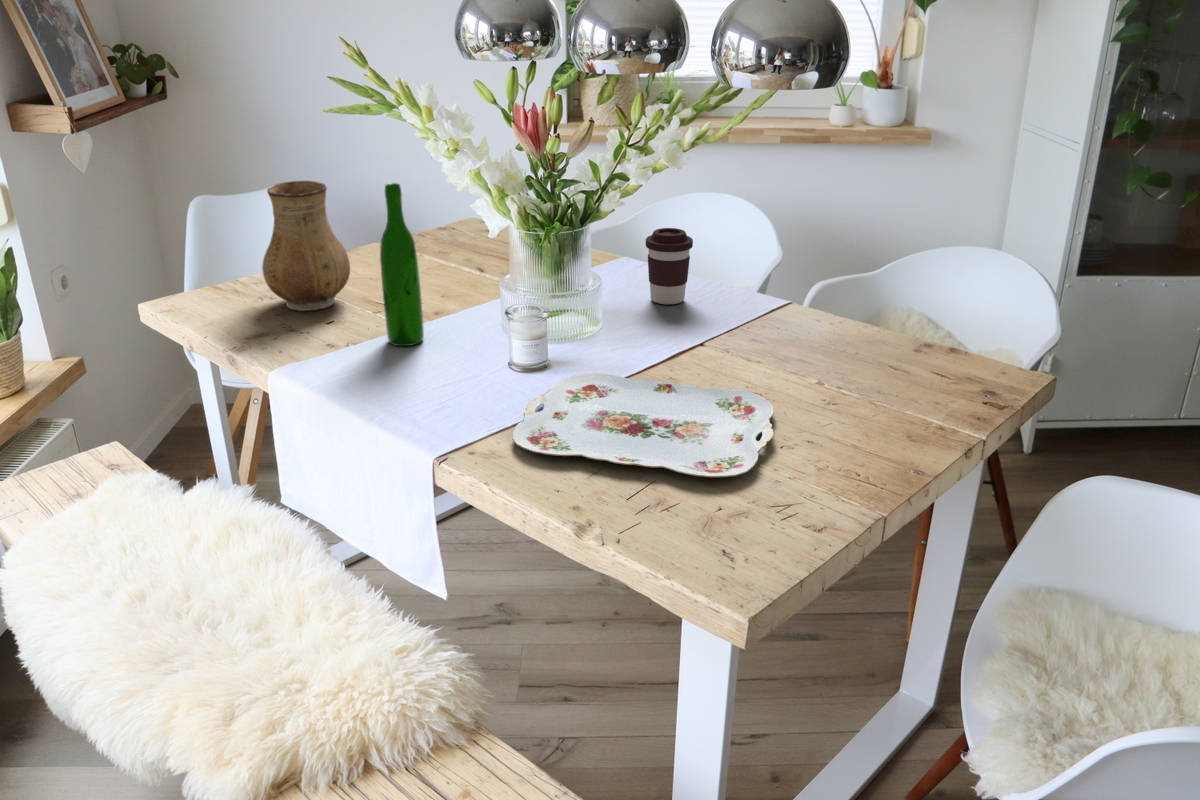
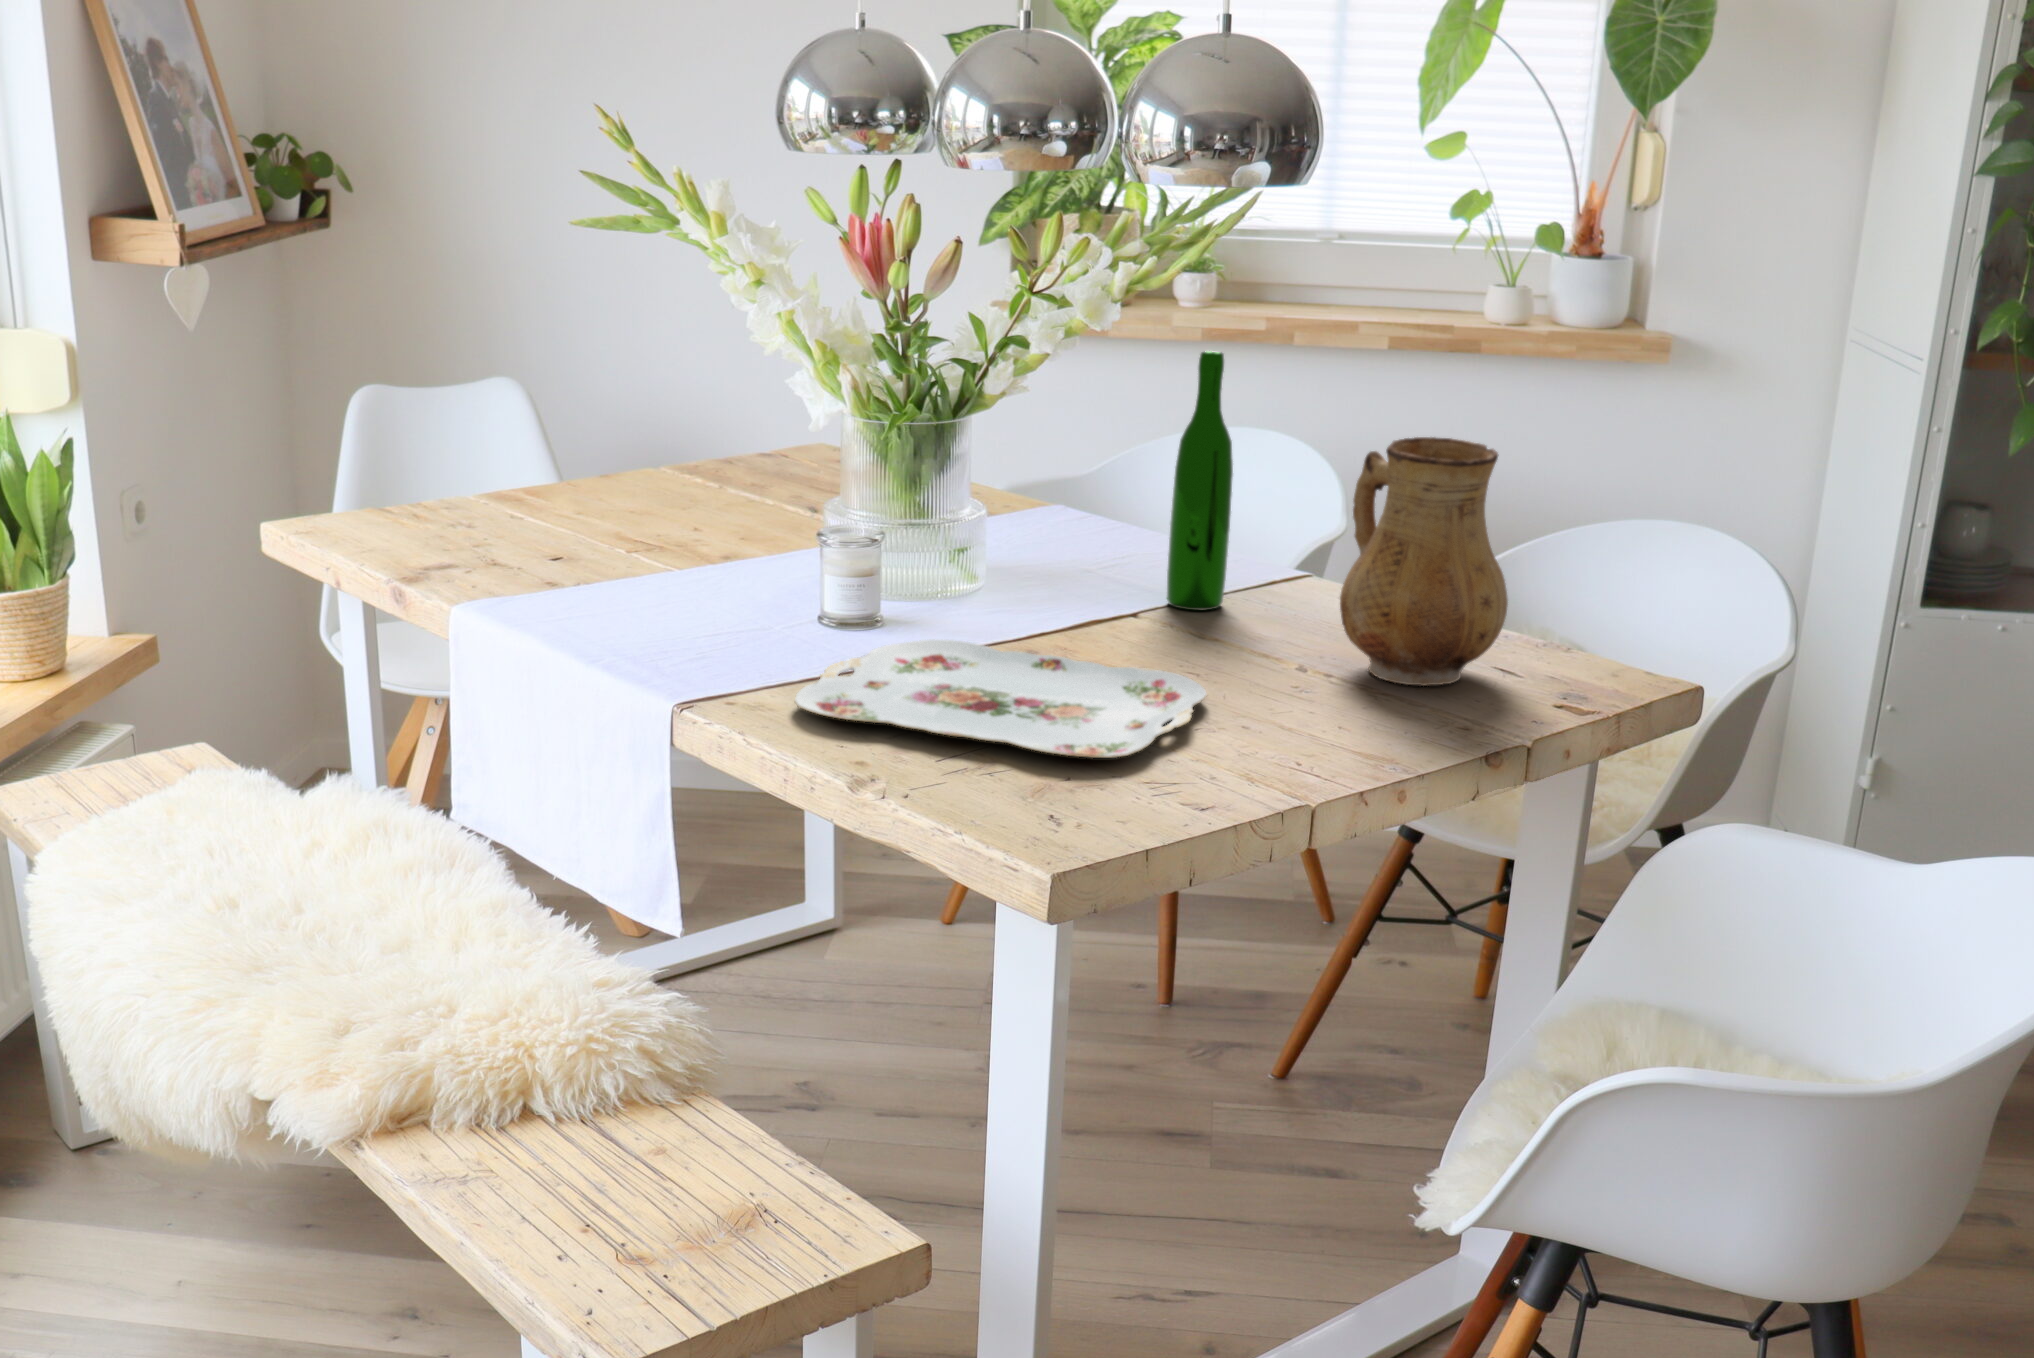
ceramic pitcher: present [262,181,350,311] -> present [1340,437,1508,686]
wine bottle: present [380,183,424,346] -> present [1167,351,1233,610]
coffee cup: present [646,228,693,304] -> none [1074,446,1152,572]

